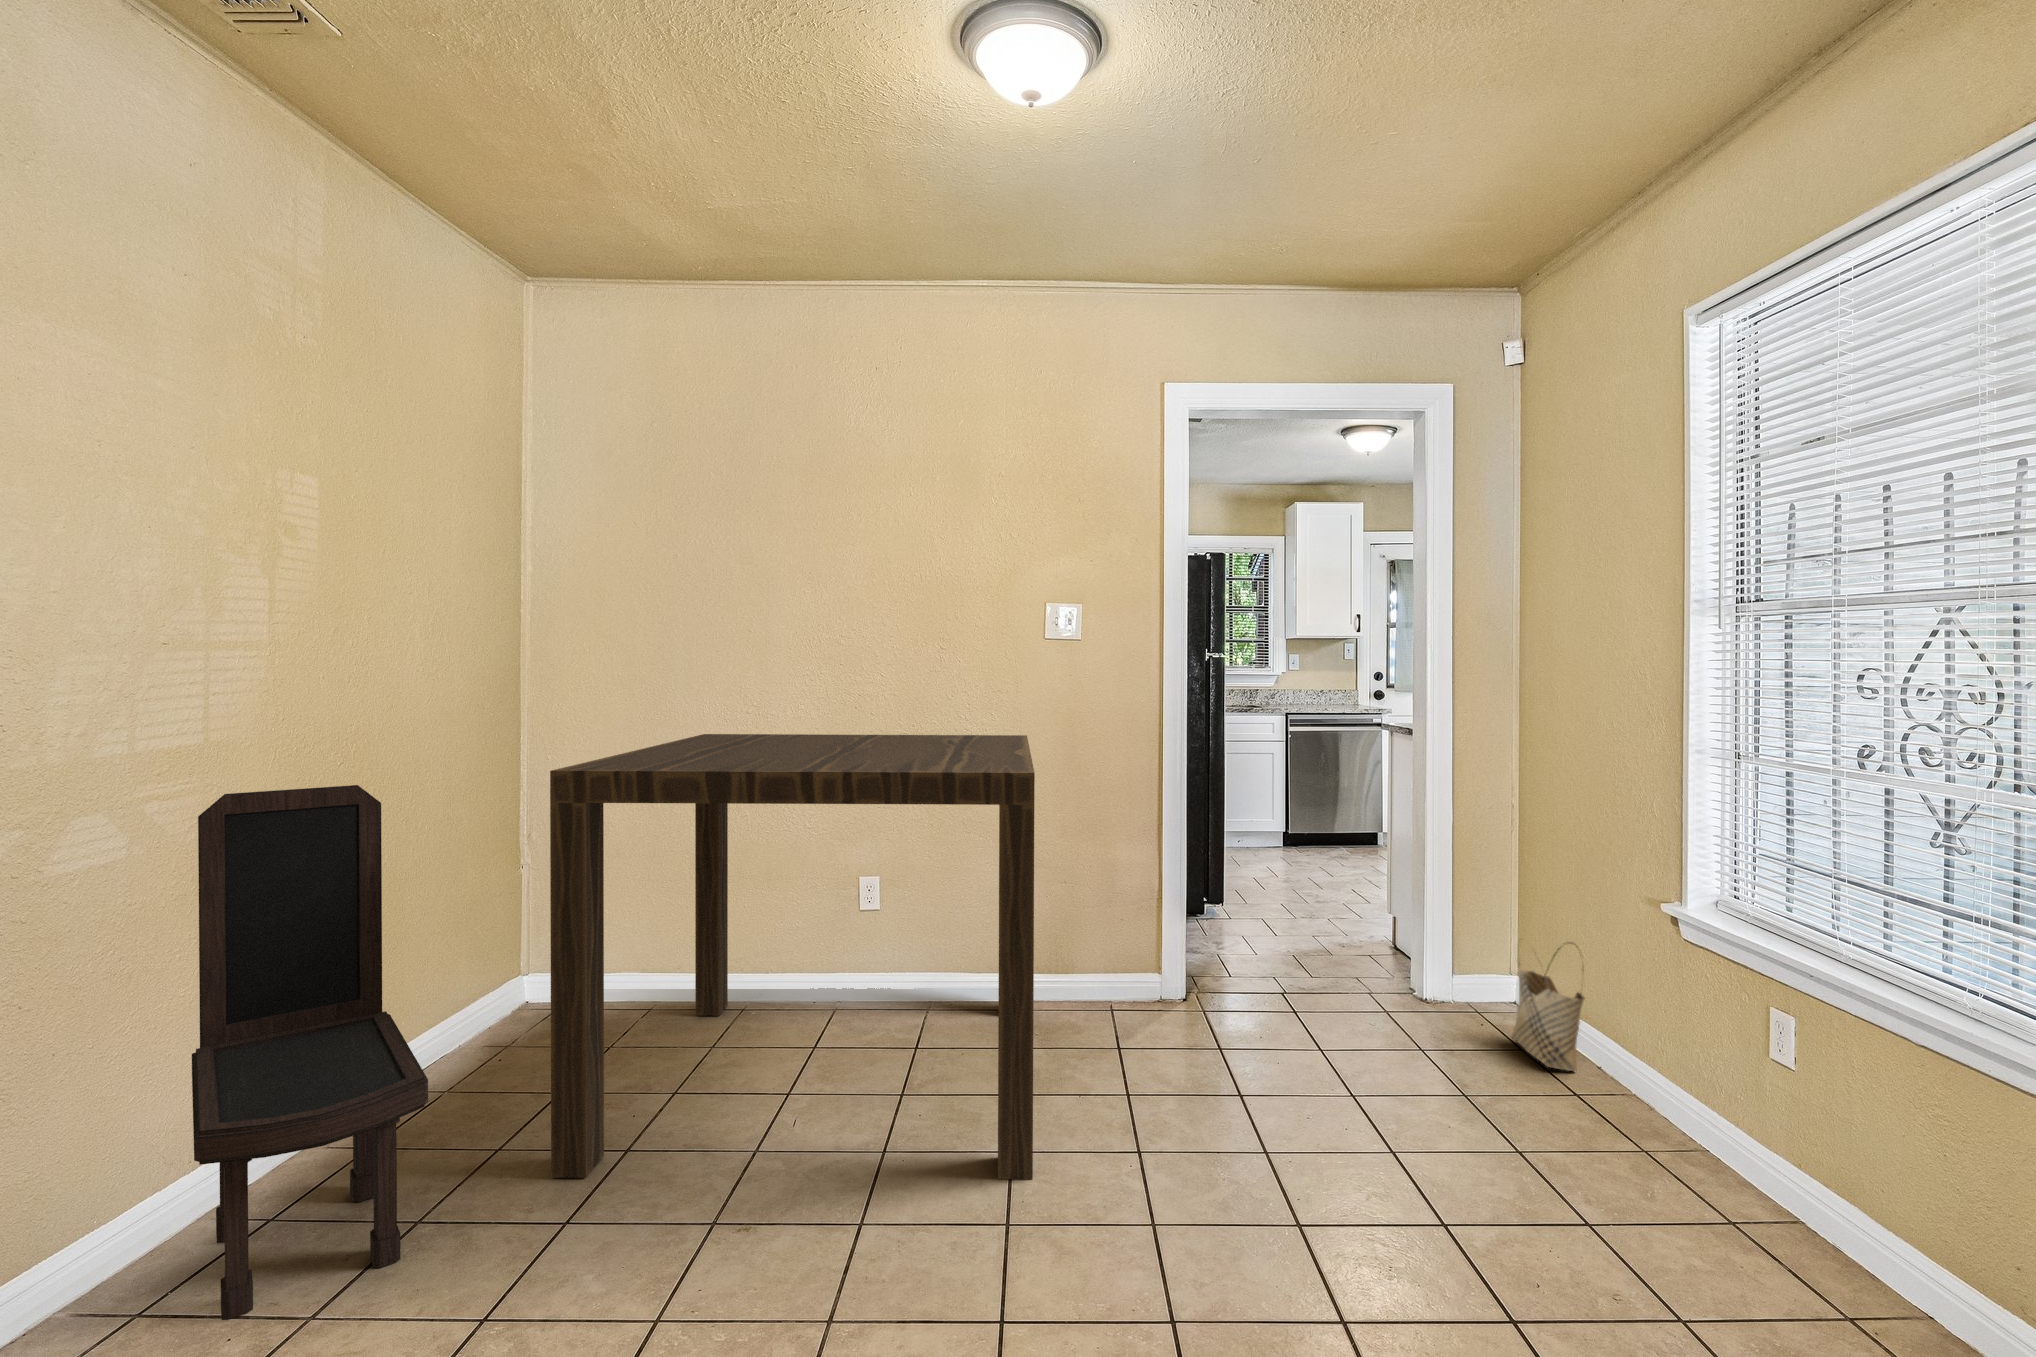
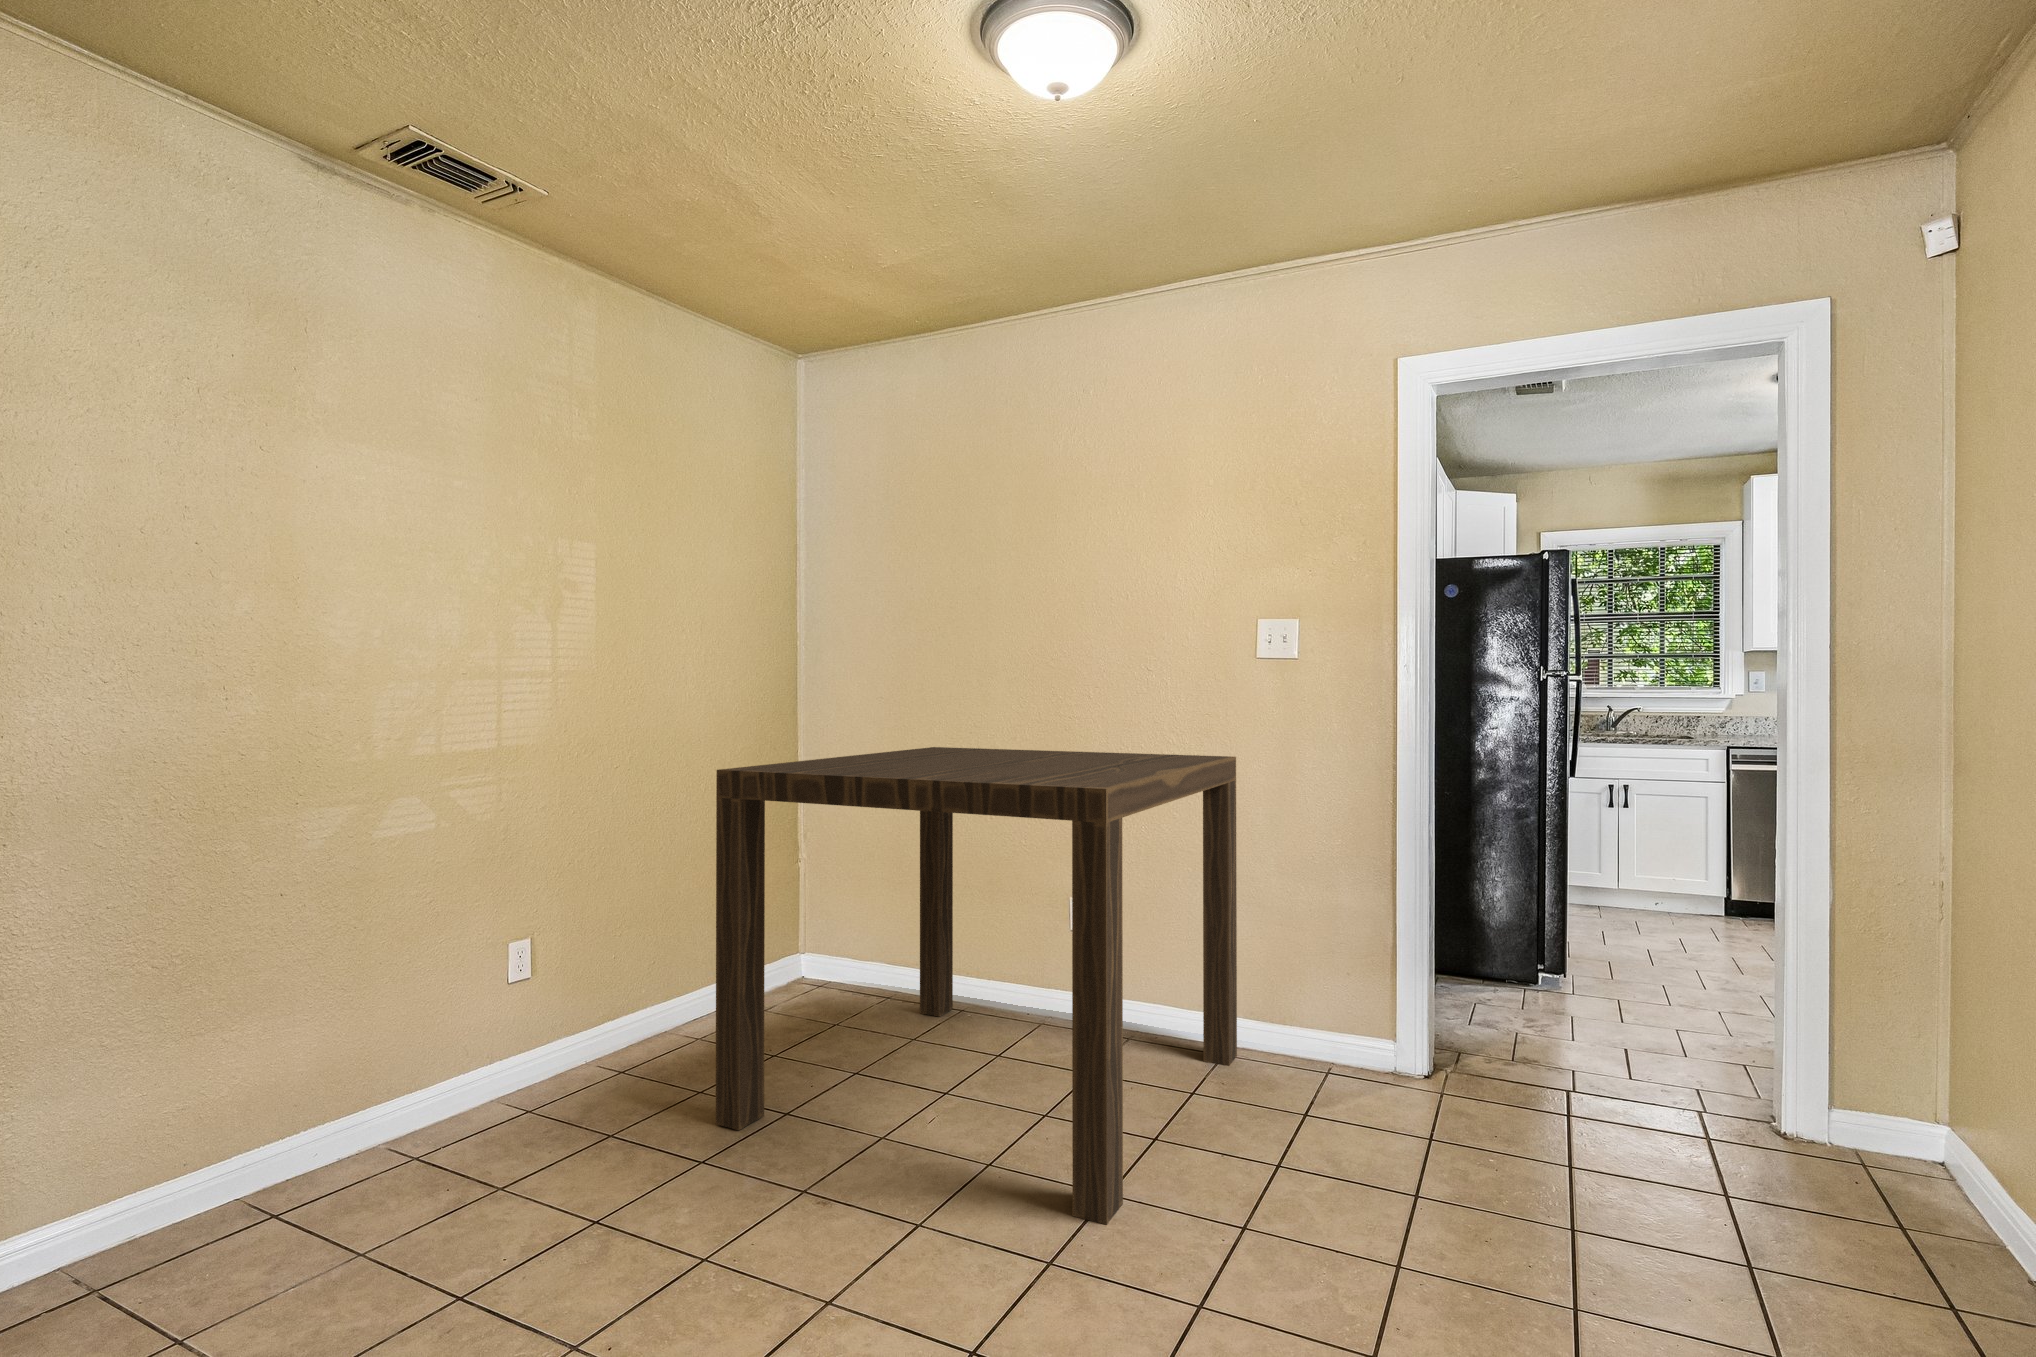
dining chair: present [192,785,428,1320] -> none [431,776,619,1174]
woven basket: present [1512,942,1584,1071] -> none [1886,1063,1994,1273]

